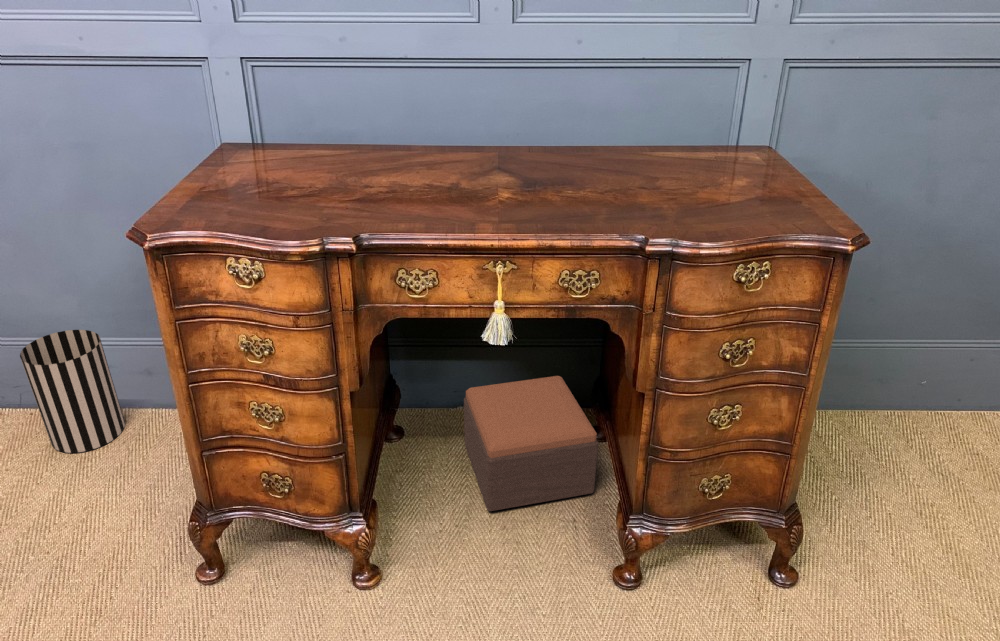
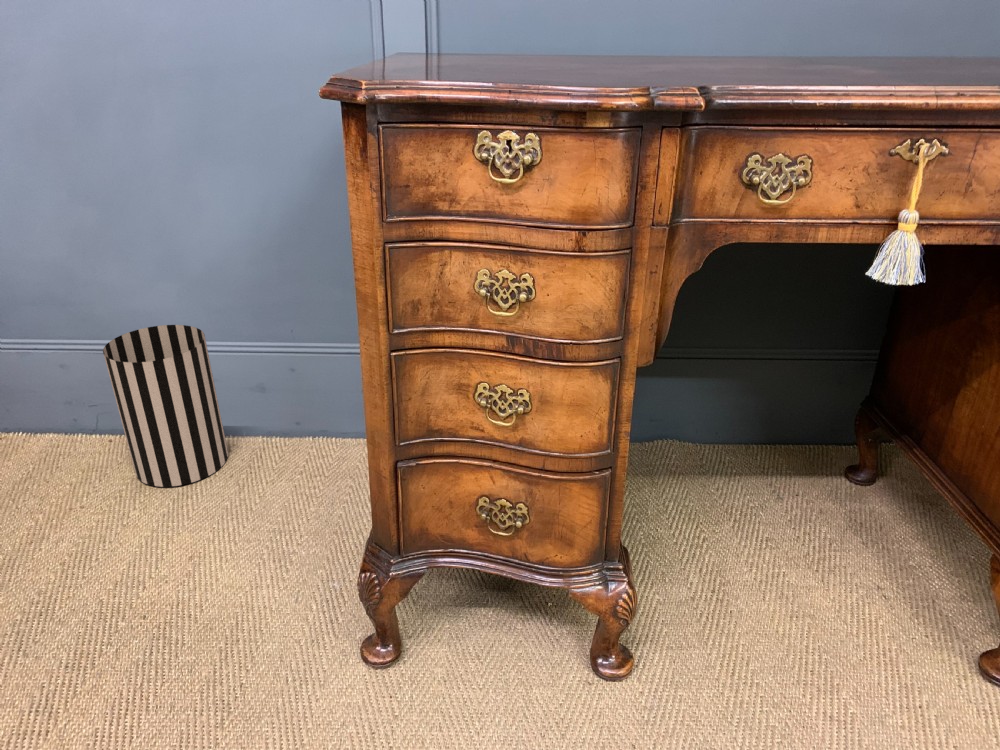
footstool: present [464,376,598,511] -> none [688,388,919,571]

